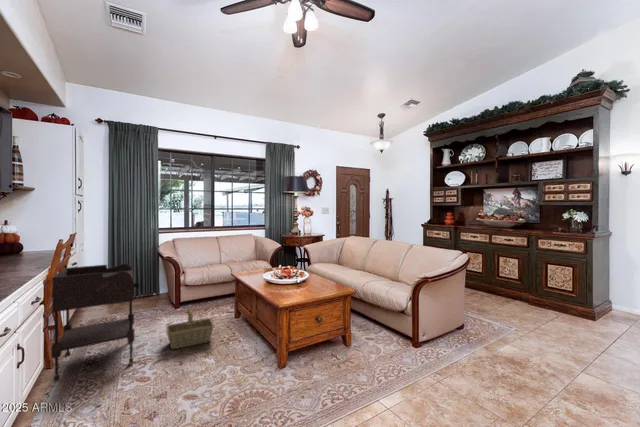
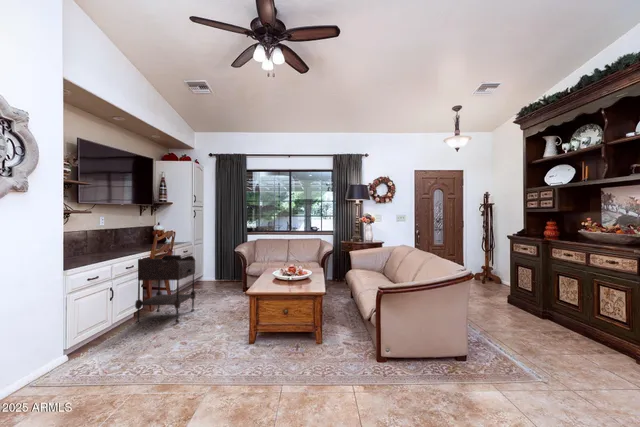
basket: present [166,308,214,349] -> none [202,293,240,321]

